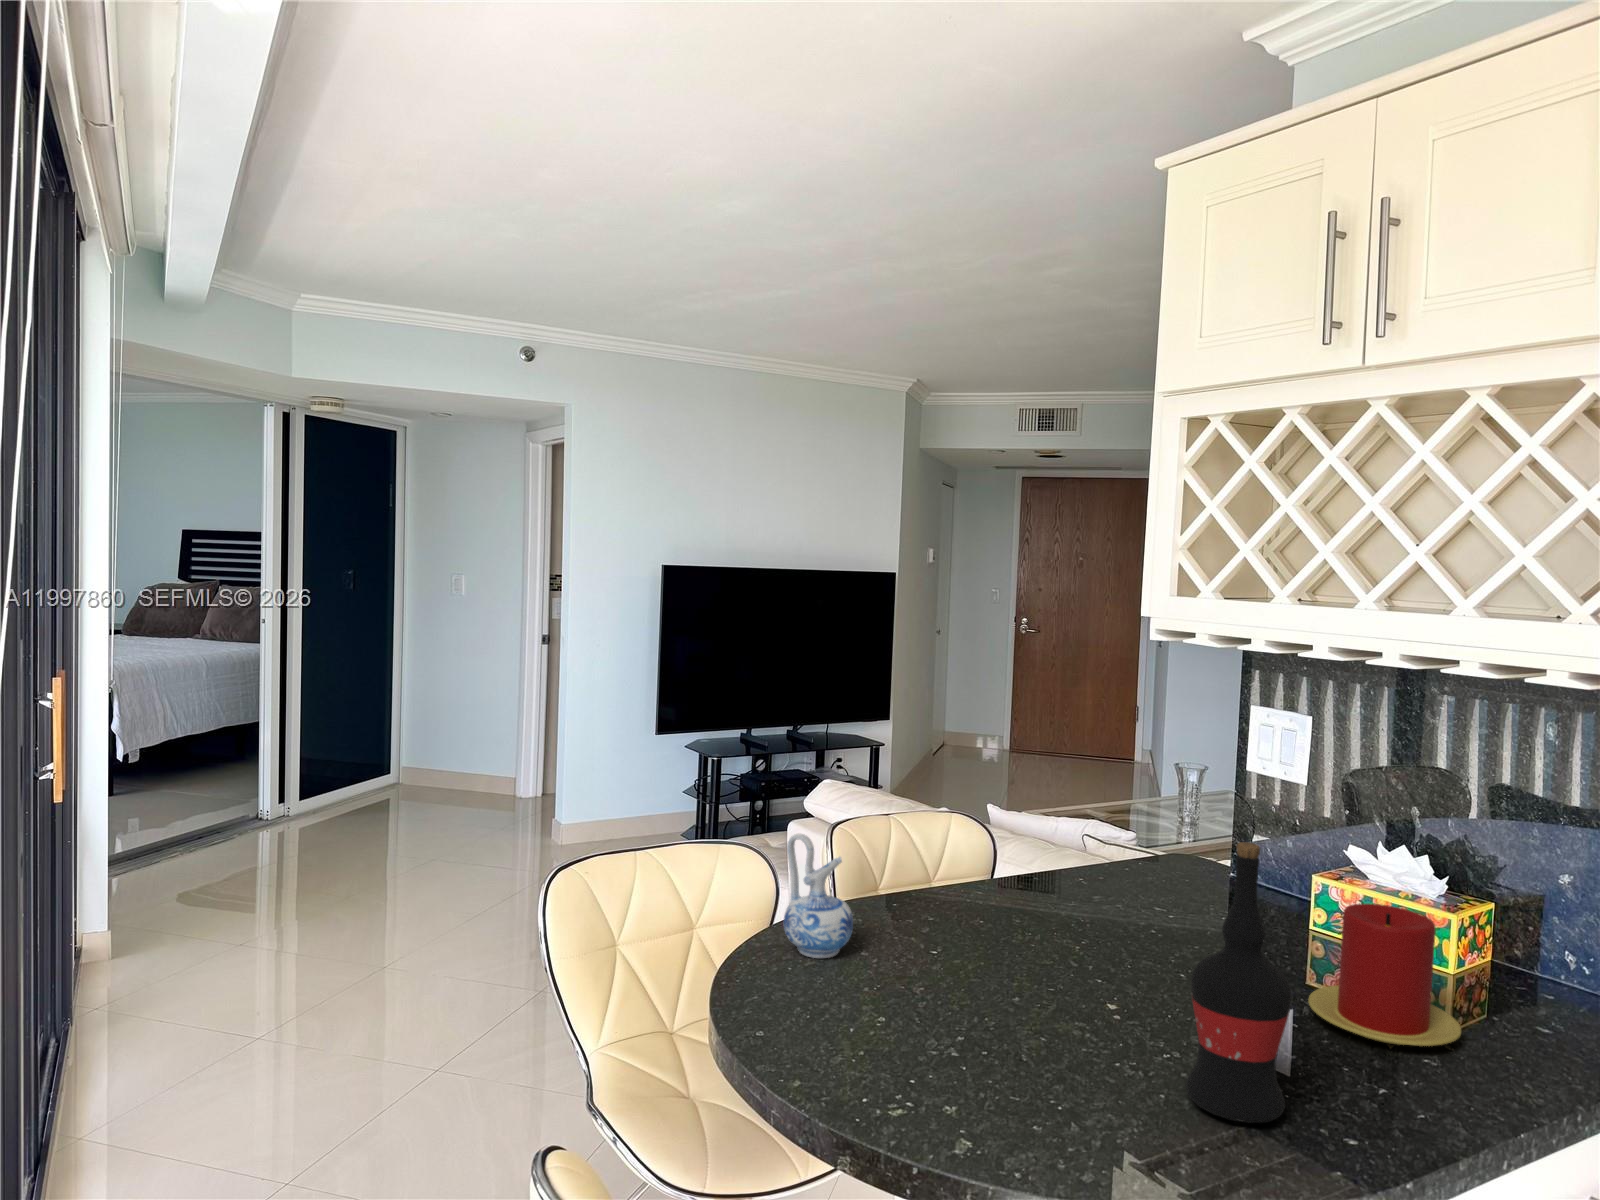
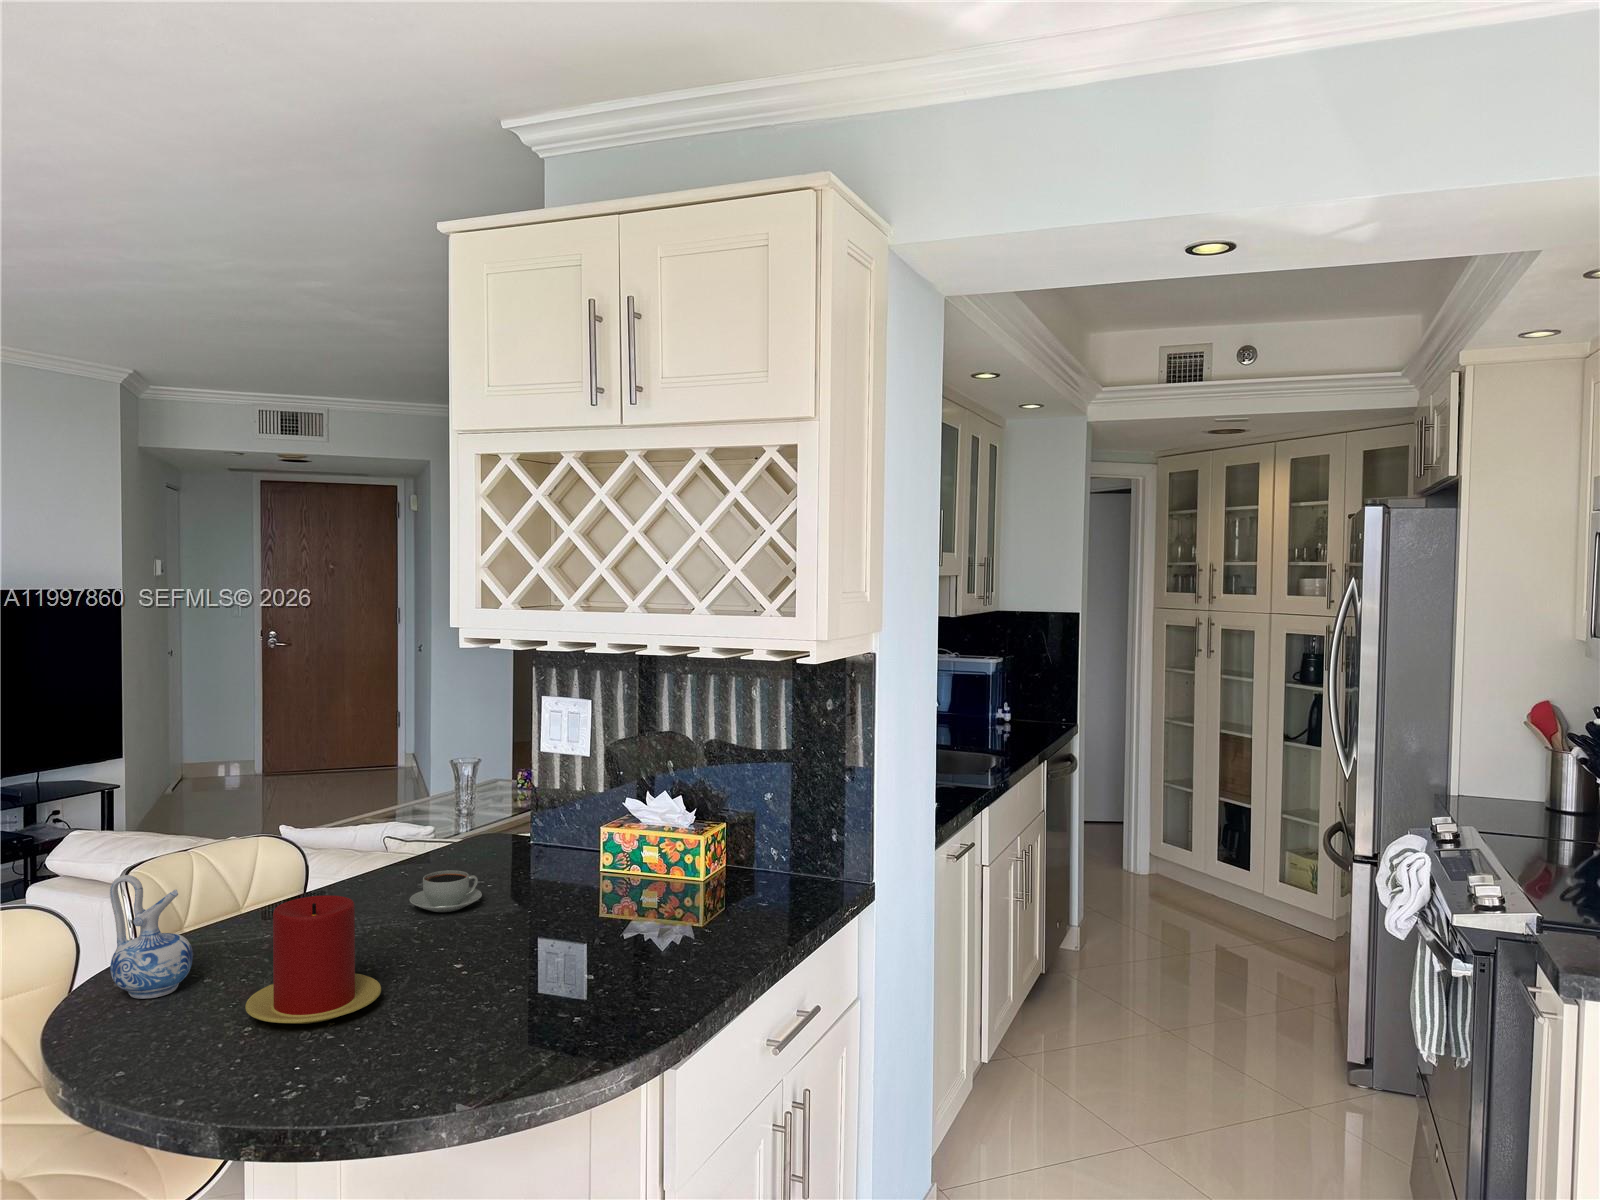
wine bottle: present [1185,842,1292,1123] -> none [534,802,608,1019]
coffee cup: none [1077,888,1158,936] -> present [410,870,482,912]
candle: present [1308,903,1461,1046] -> present [245,895,381,1024]

